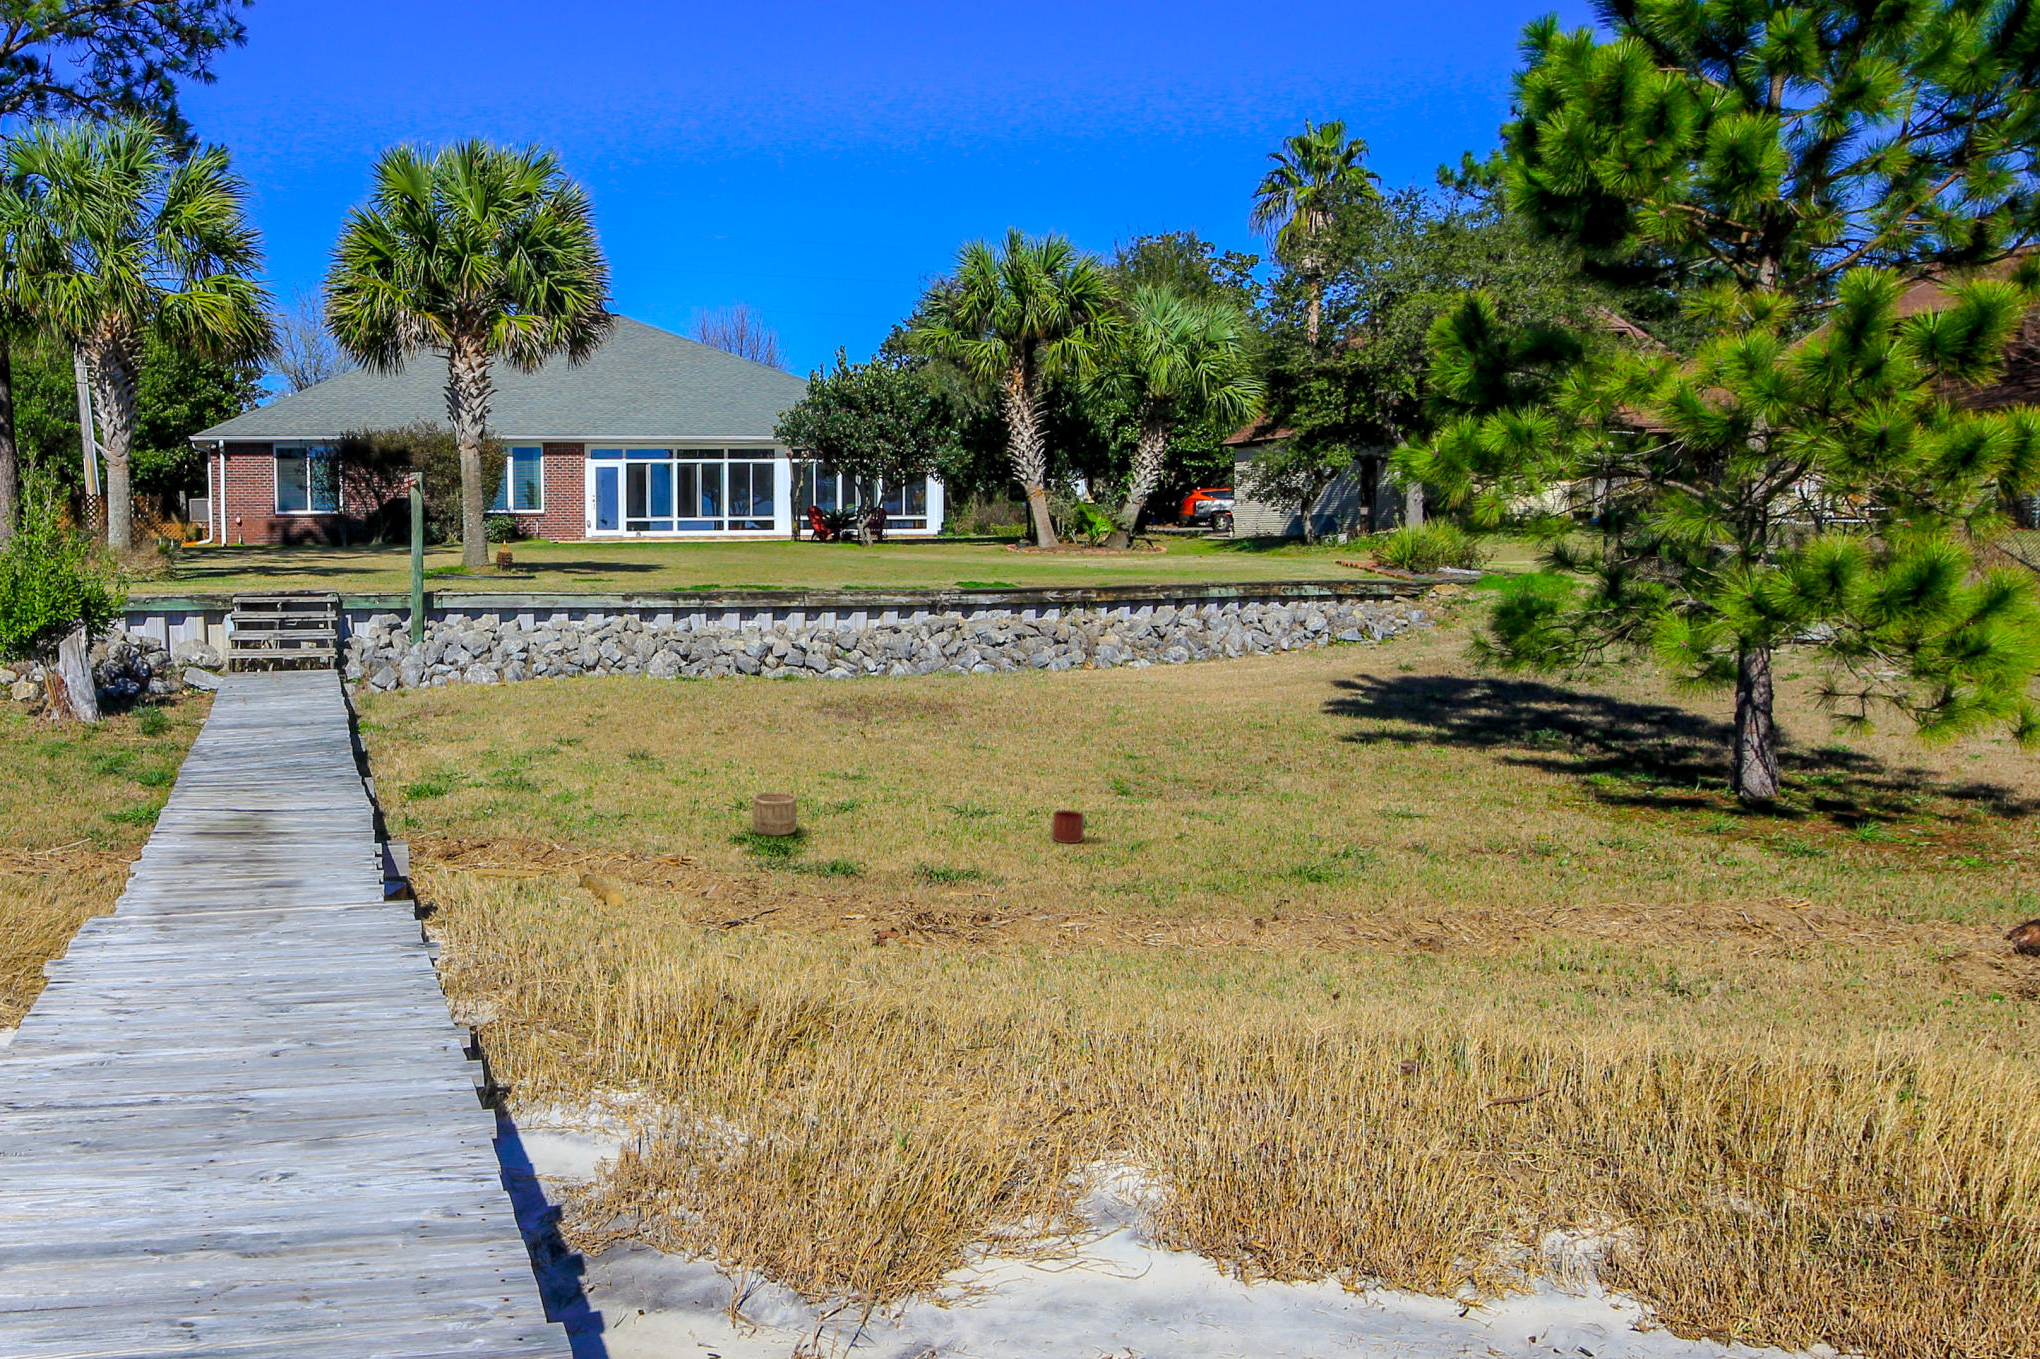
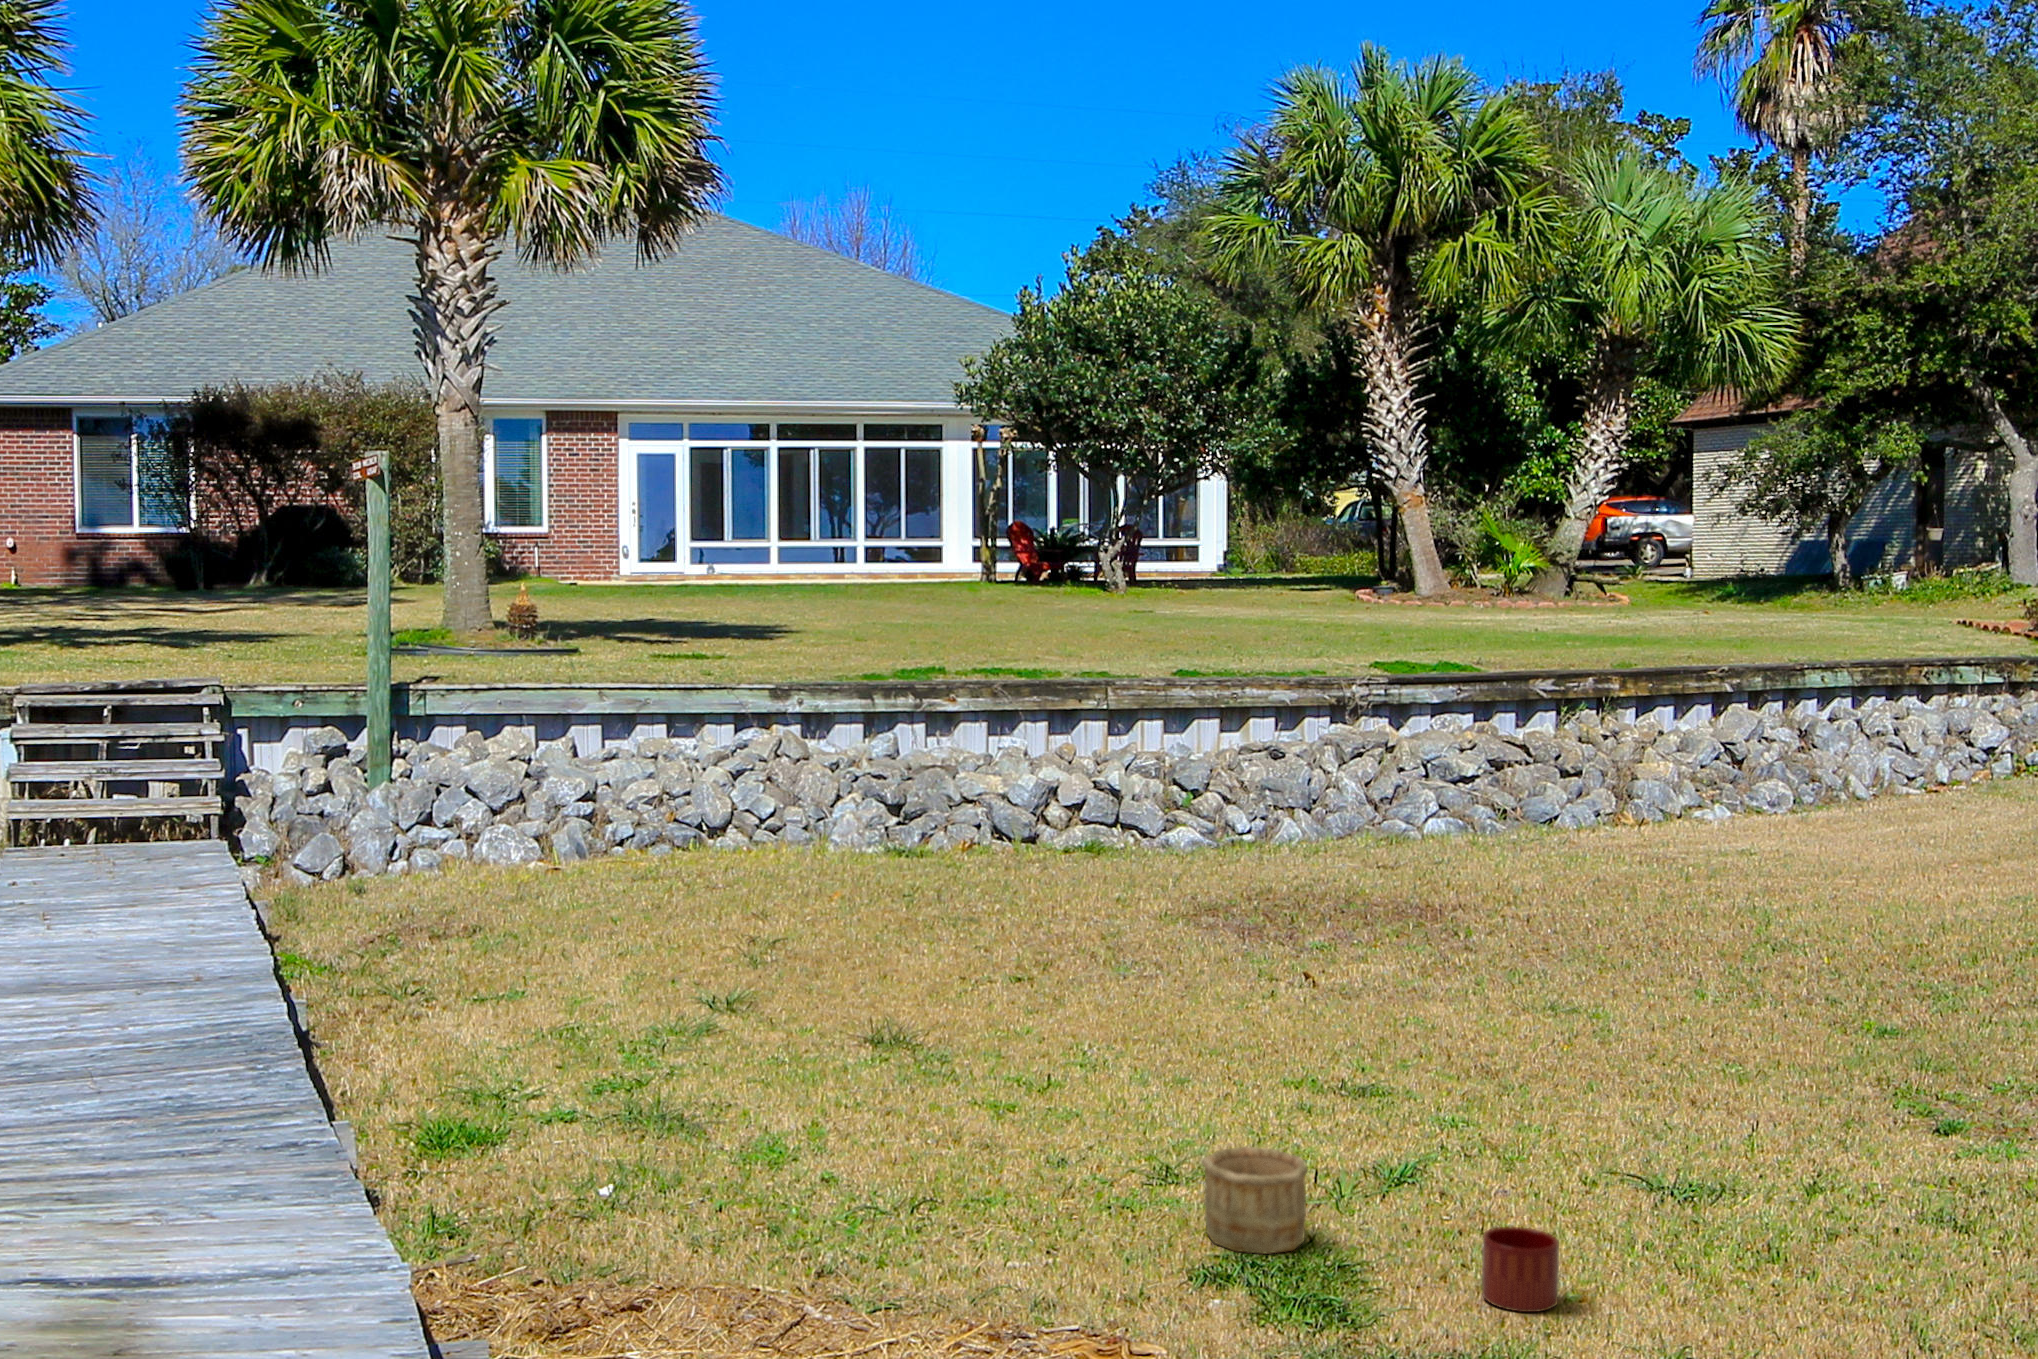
planter: present [1052,810,1084,843] -> present [1482,1227,1559,1312]

